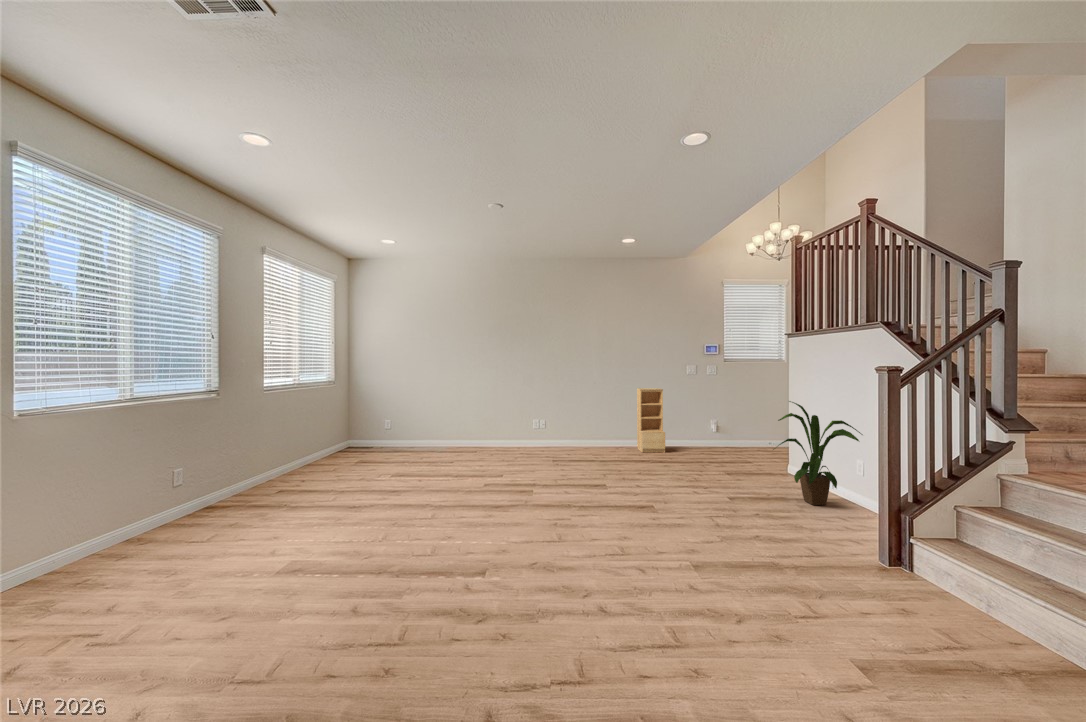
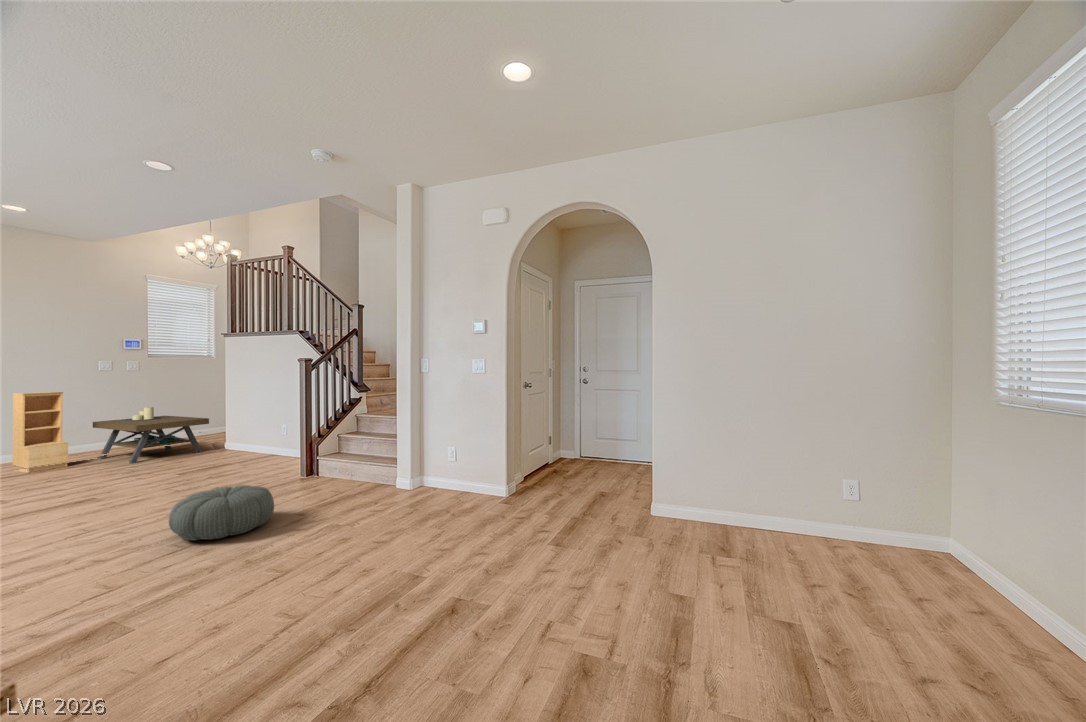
house plant: present [773,401,863,505] -> none [218,389,288,466]
coffee table: none [684,407,773,463] -> present [93,407,209,463]
pouf: none [666,563,809,677] -> present [169,485,274,541]

